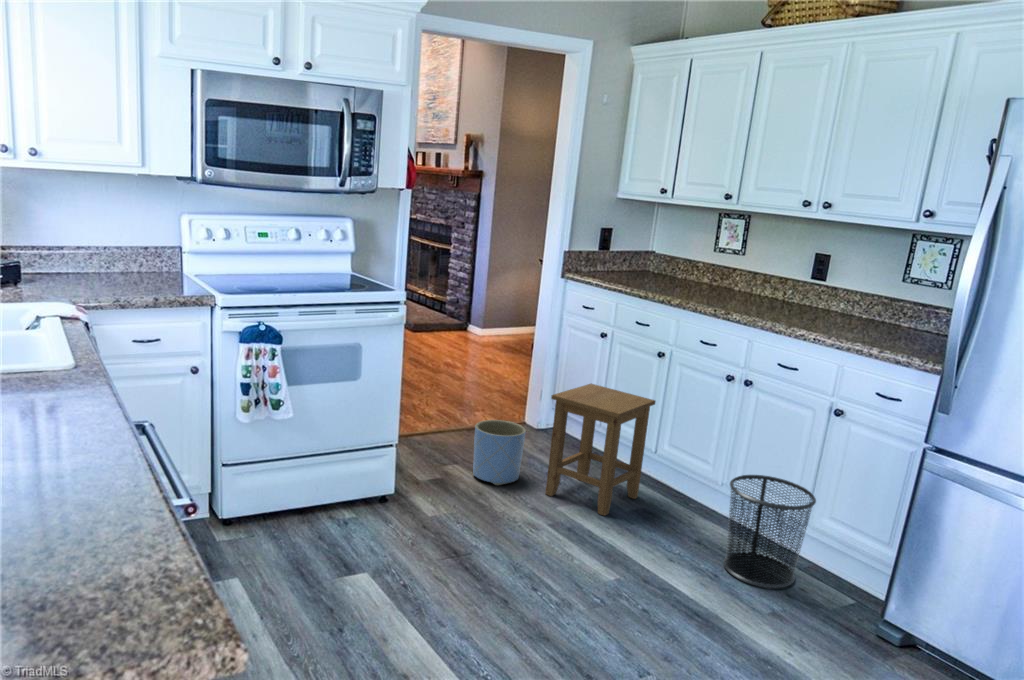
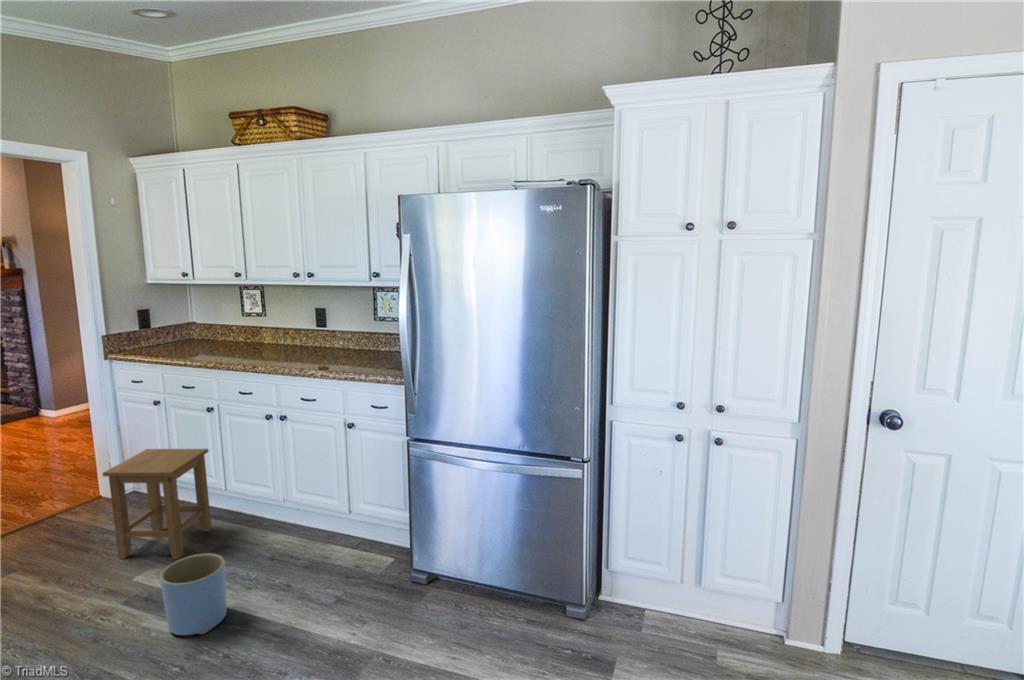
planter: present [473,420,526,485] -> present [160,553,227,635]
waste bin: present [723,475,816,588] -> none [274,483,341,571]

